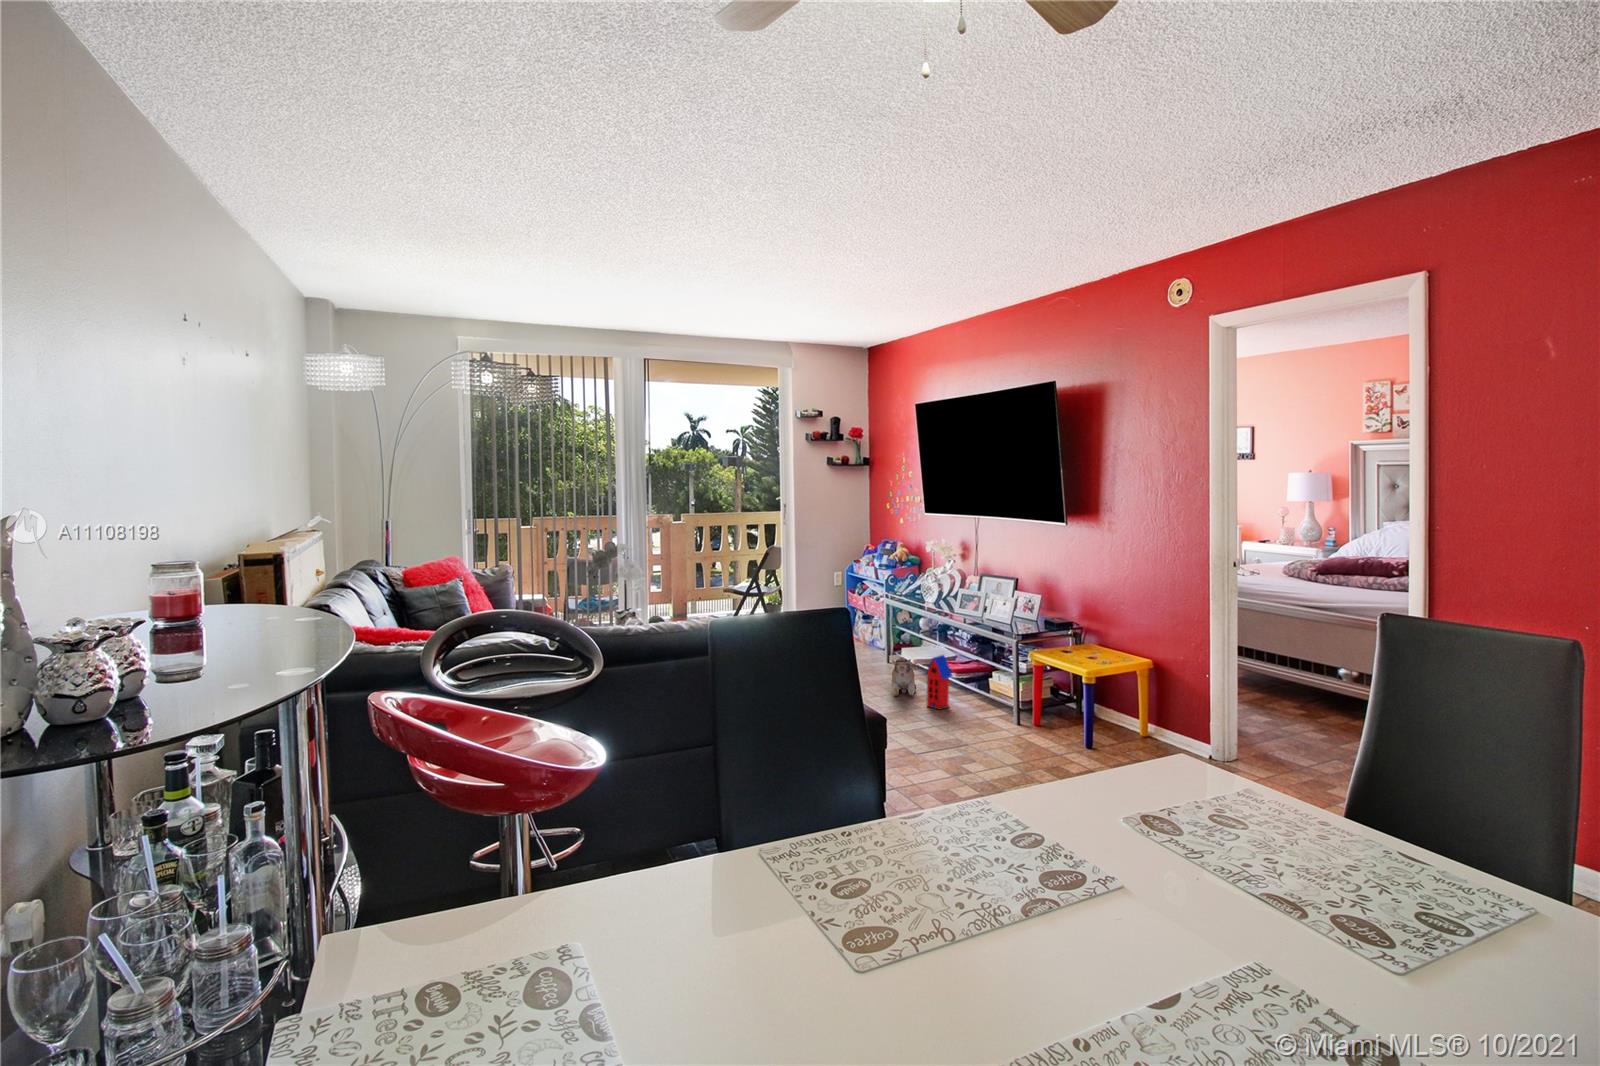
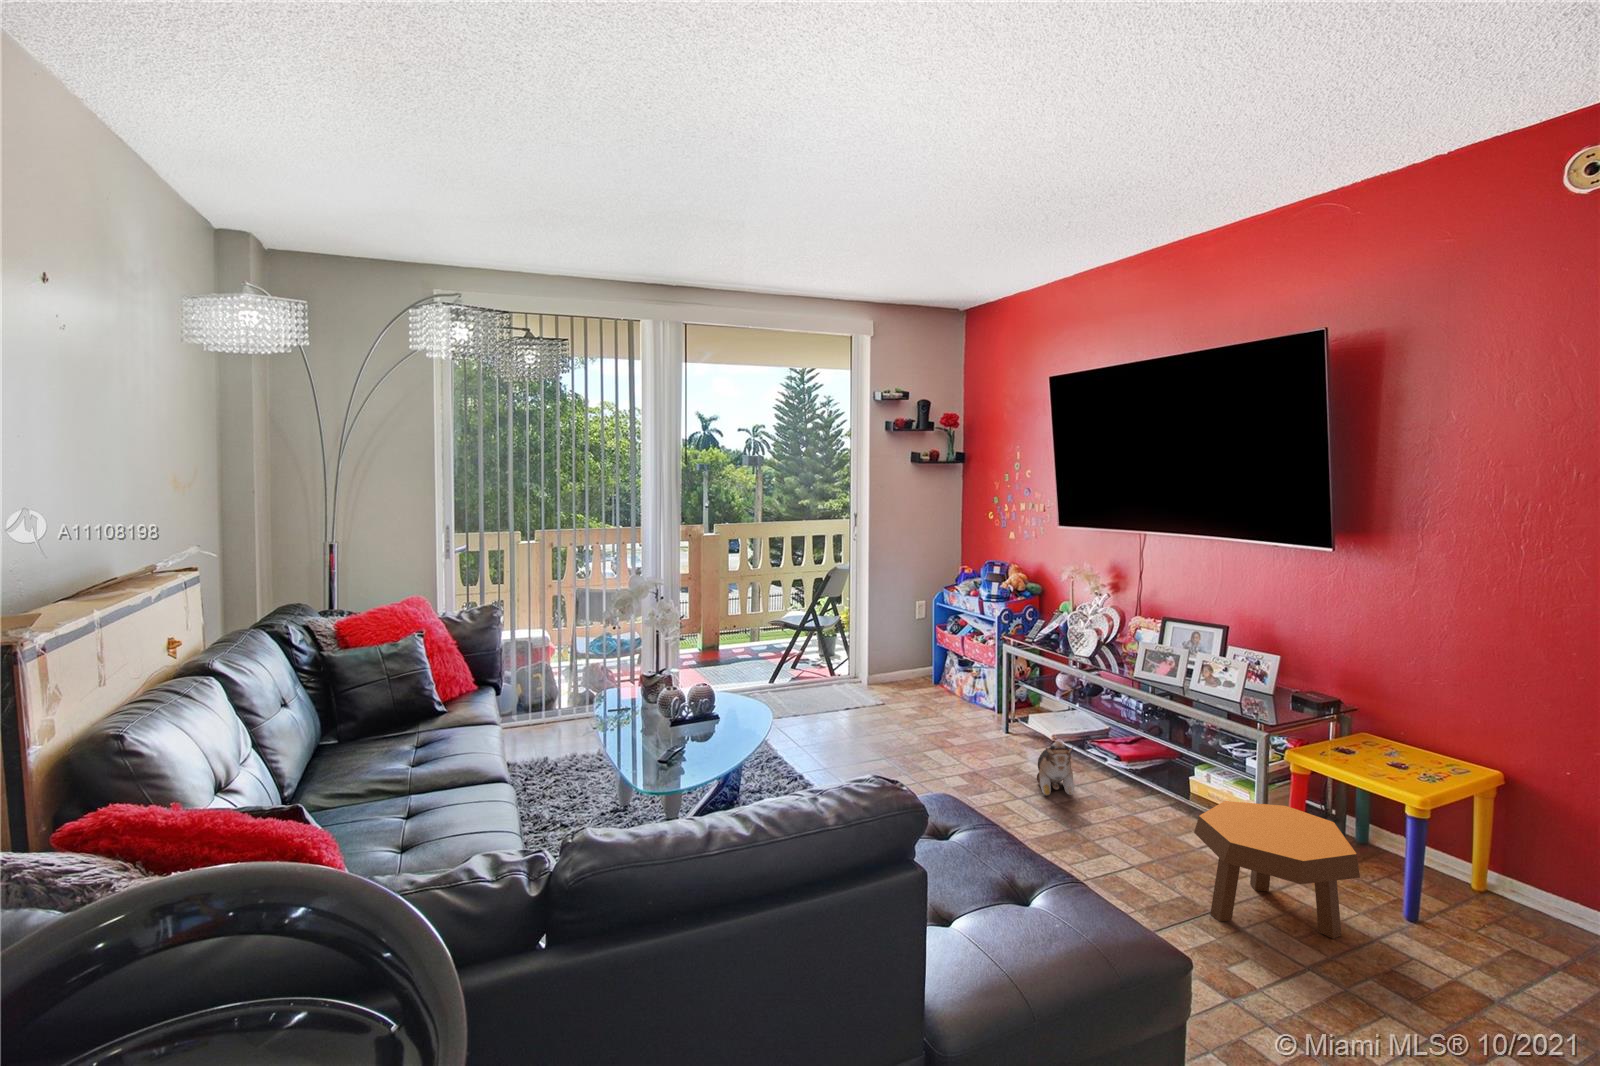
toy house: present [925,655,952,710] -> none [1099,743,1142,826]
footstool: none [963,682,1051,756] -> present [1194,801,1360,939]

